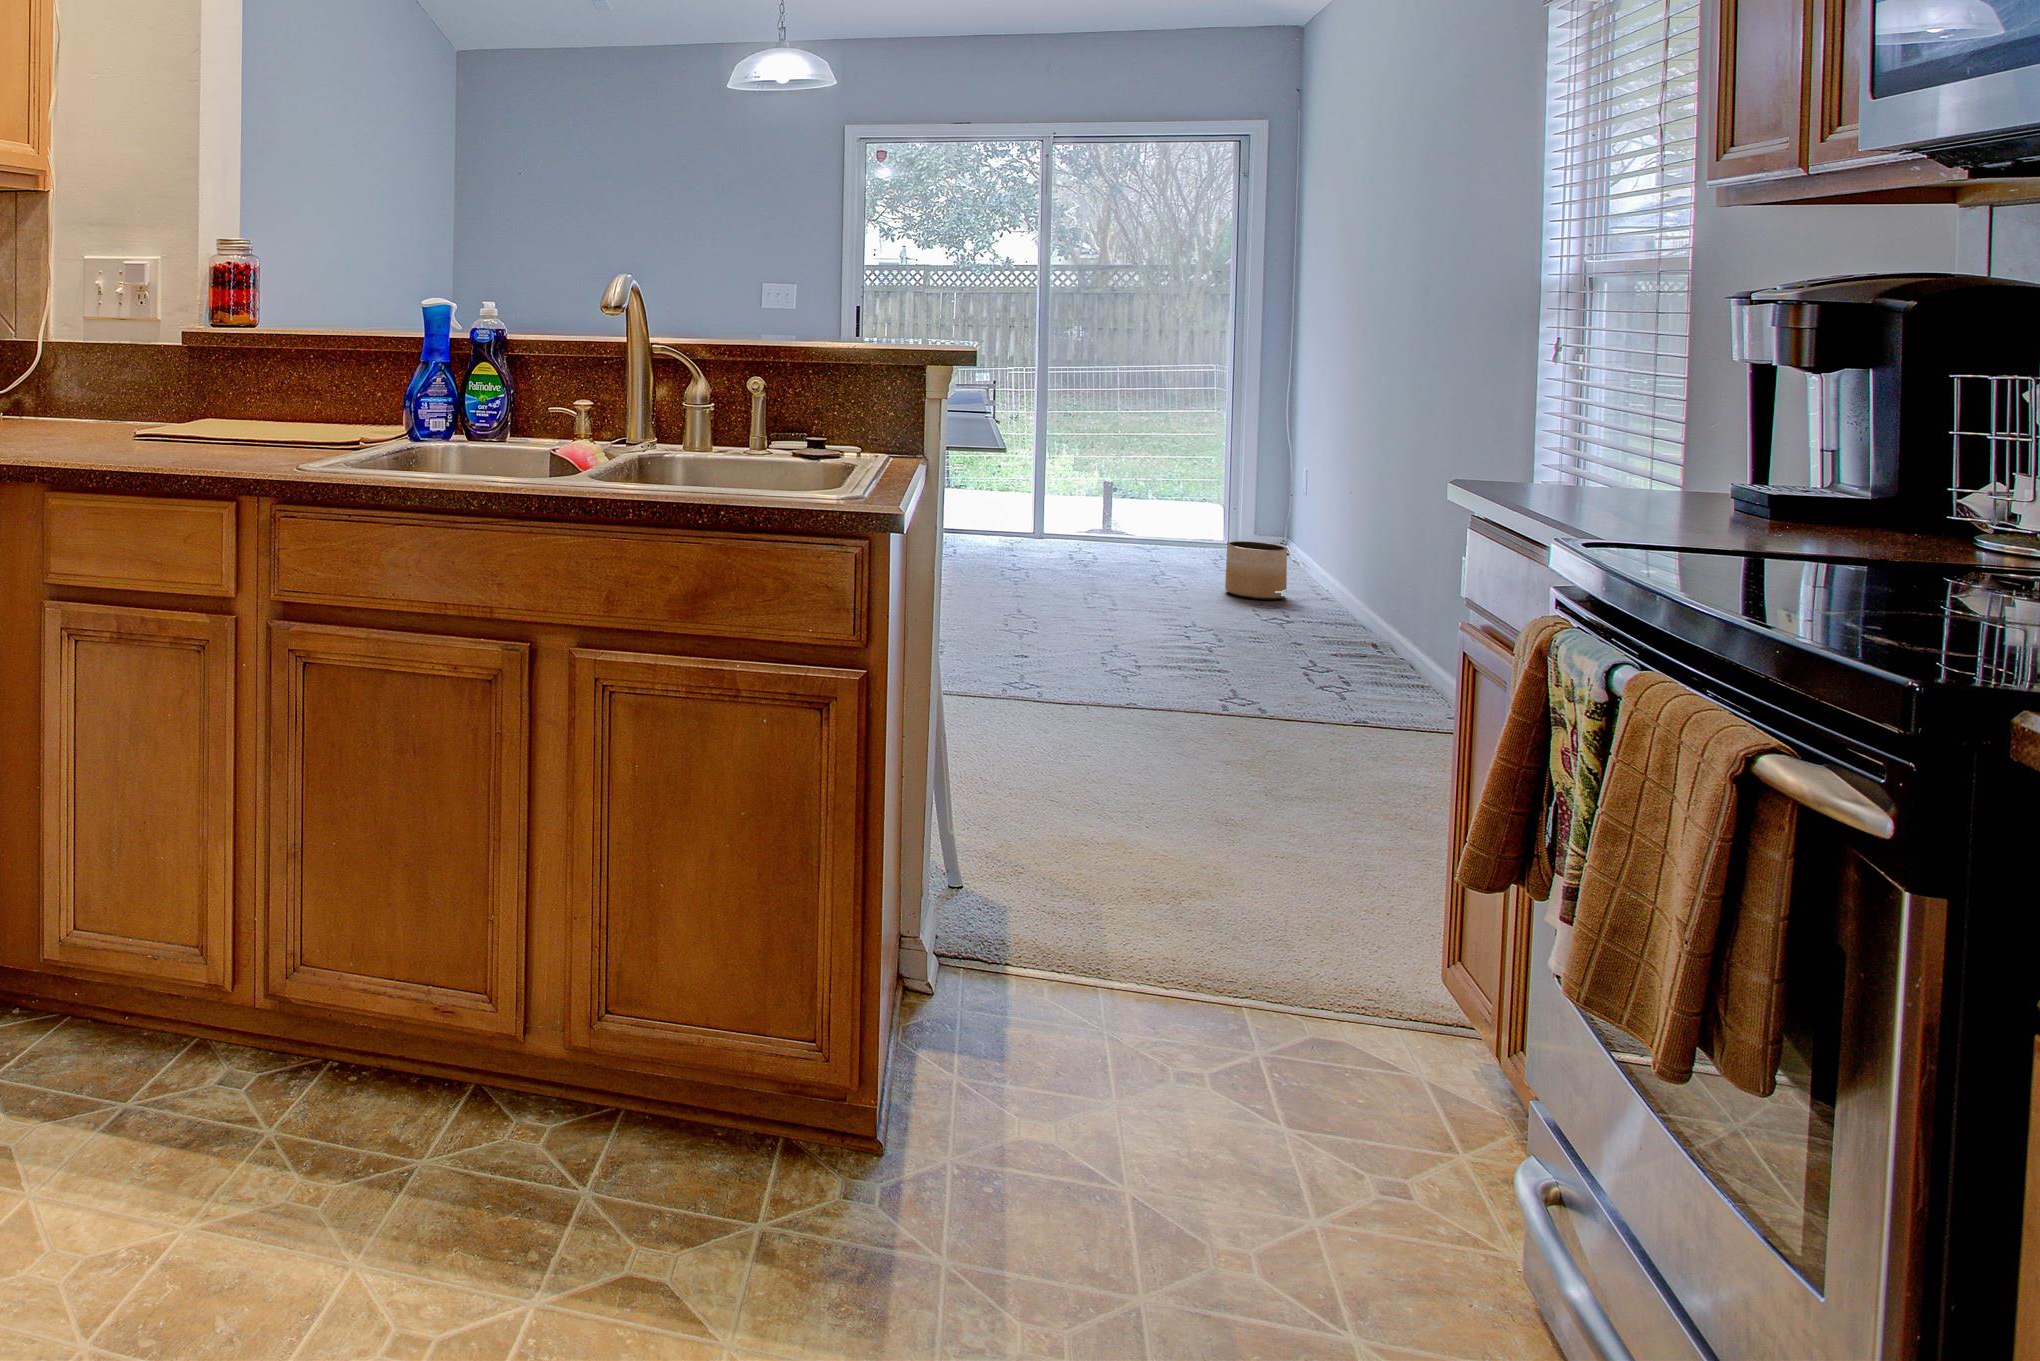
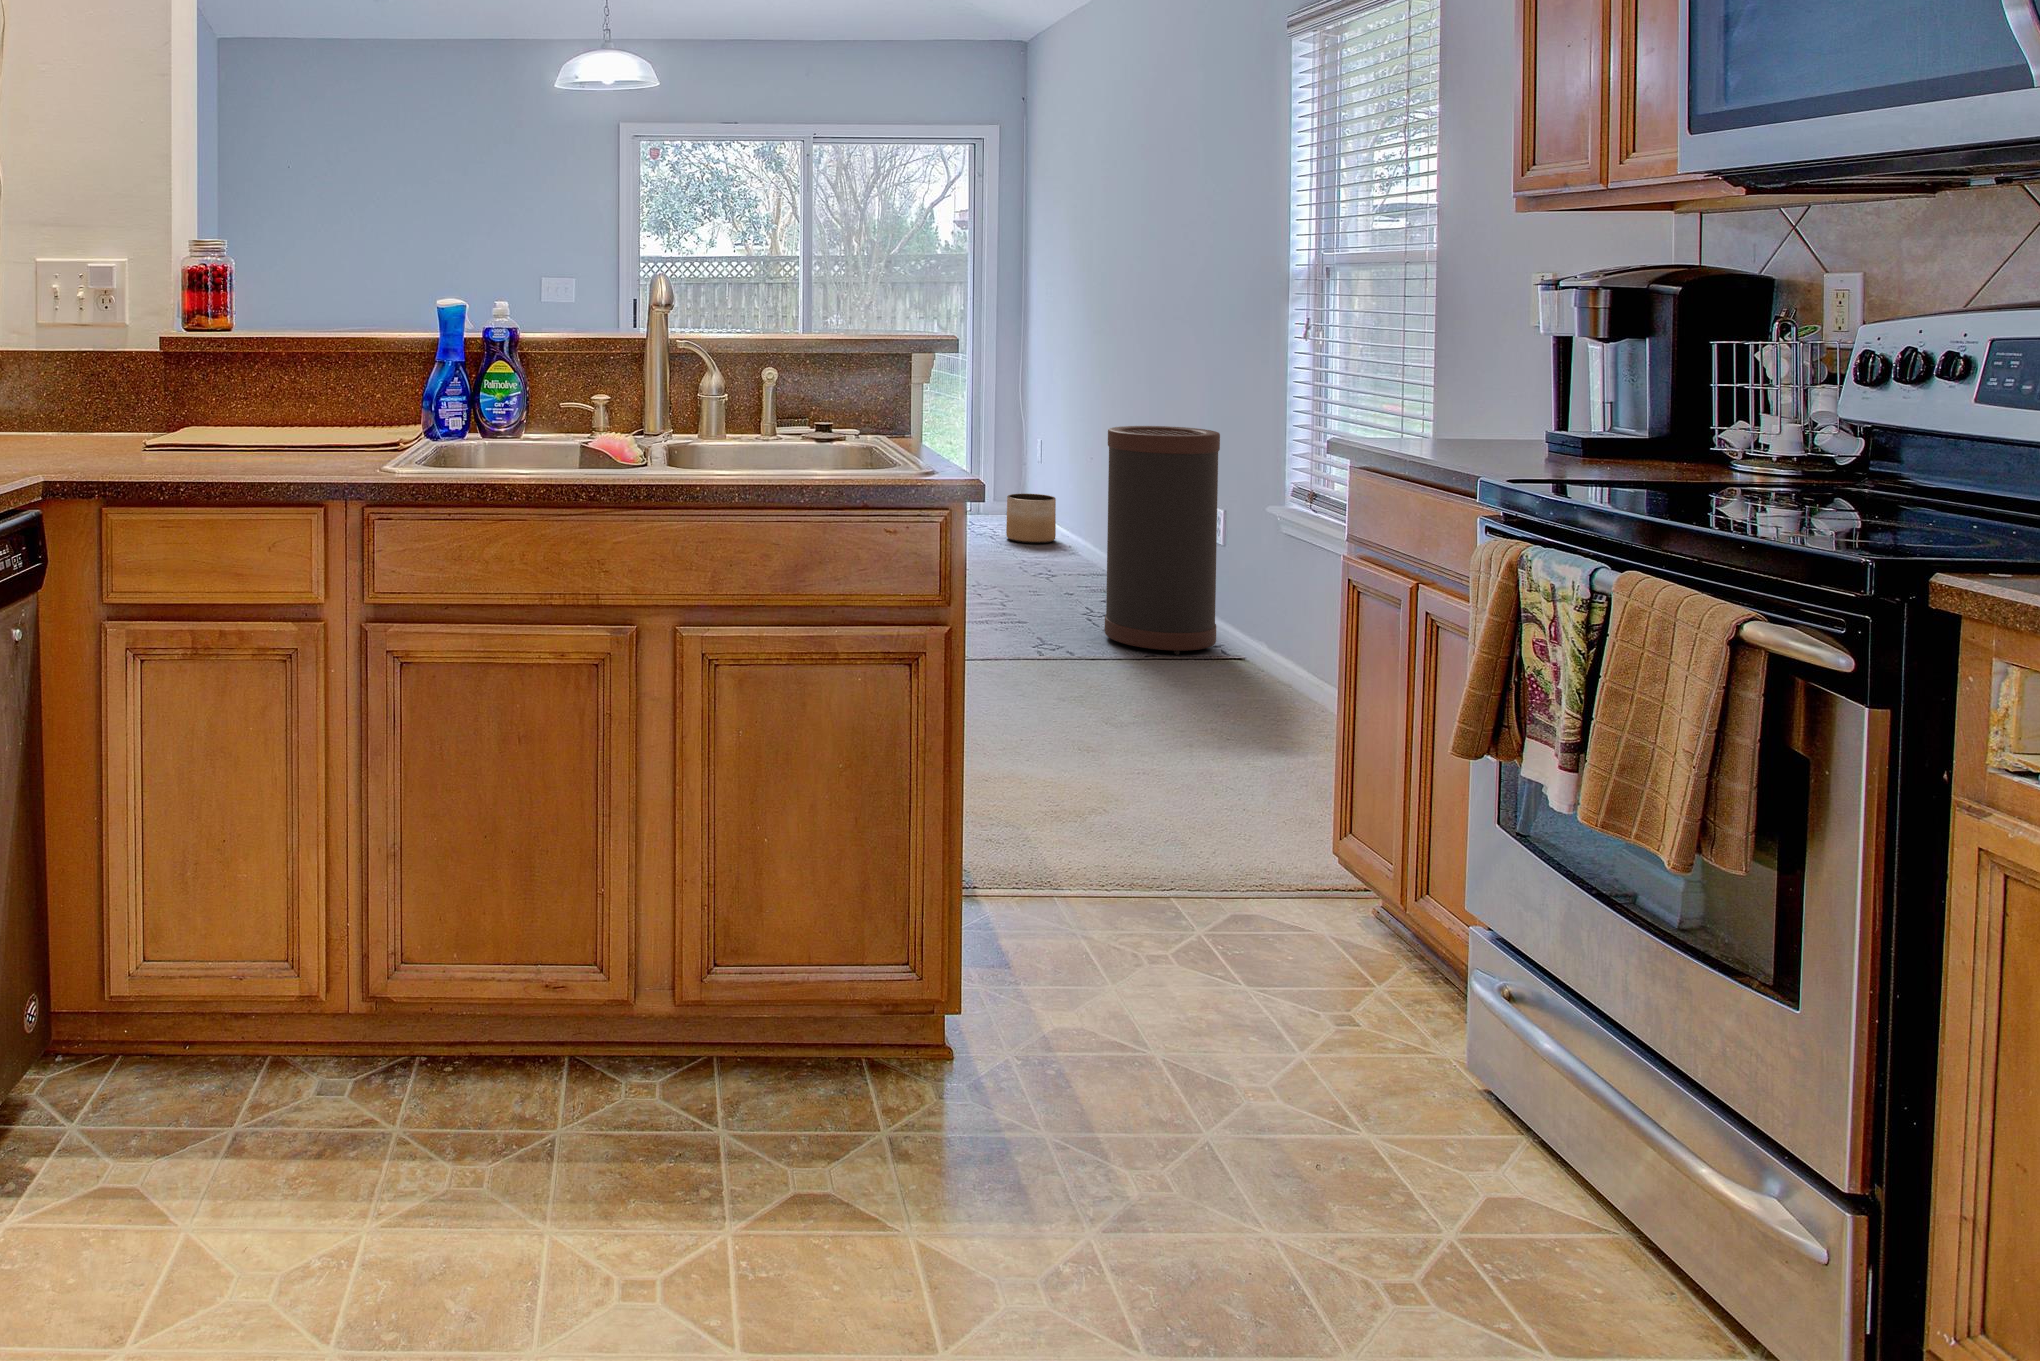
trash can: none [1296,467,1448,740] -> present [1105,426,1220,655]

